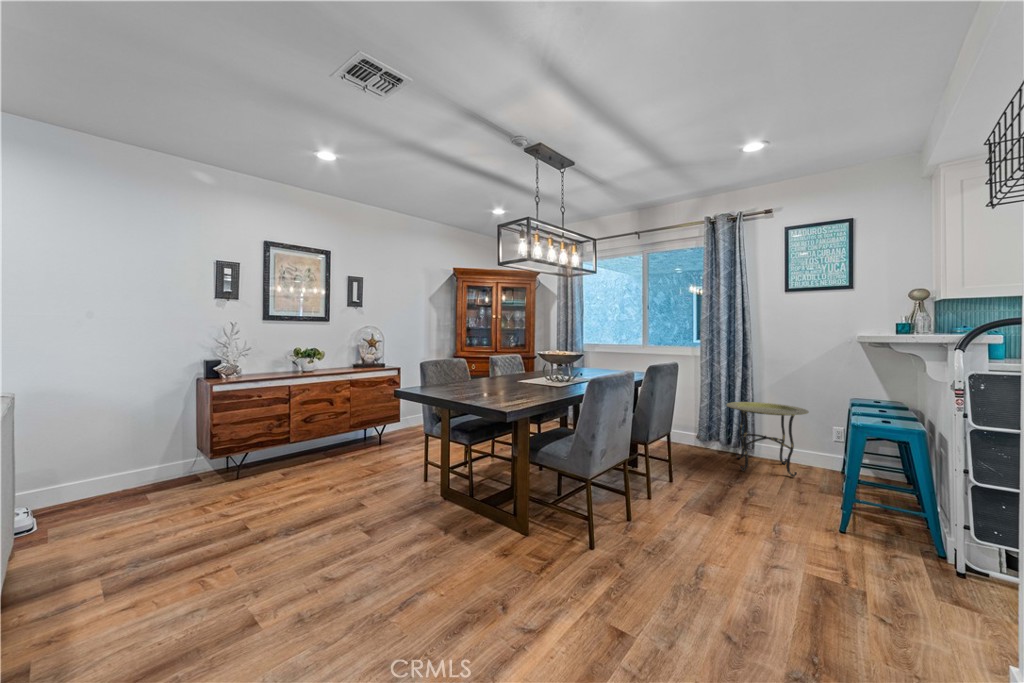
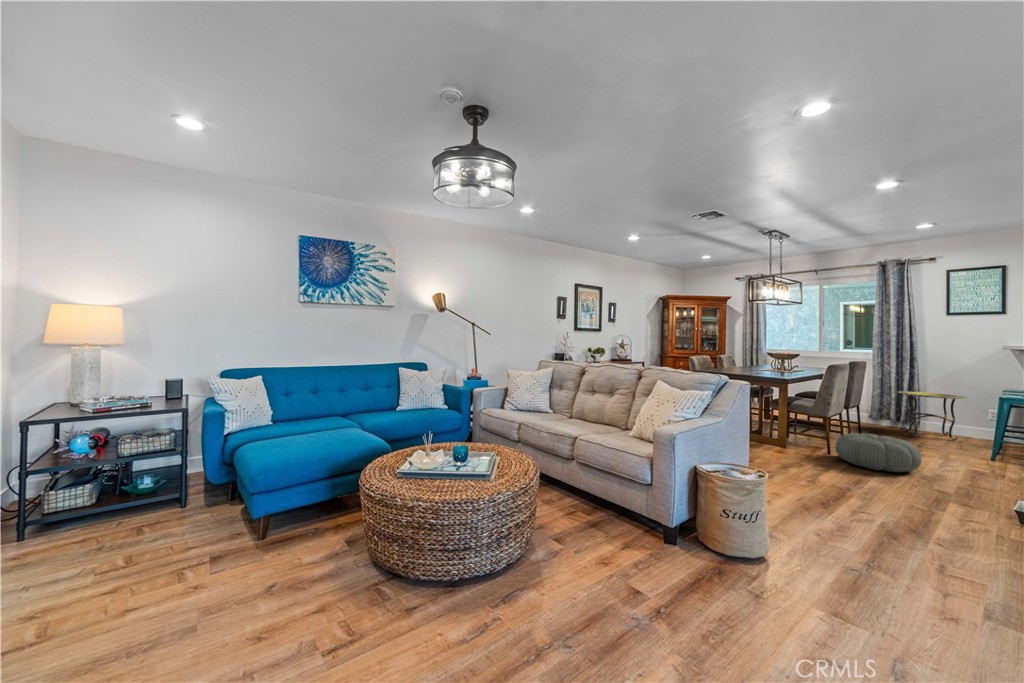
pouf: none [591,508,726,612] -> present [835,433,922,472]

